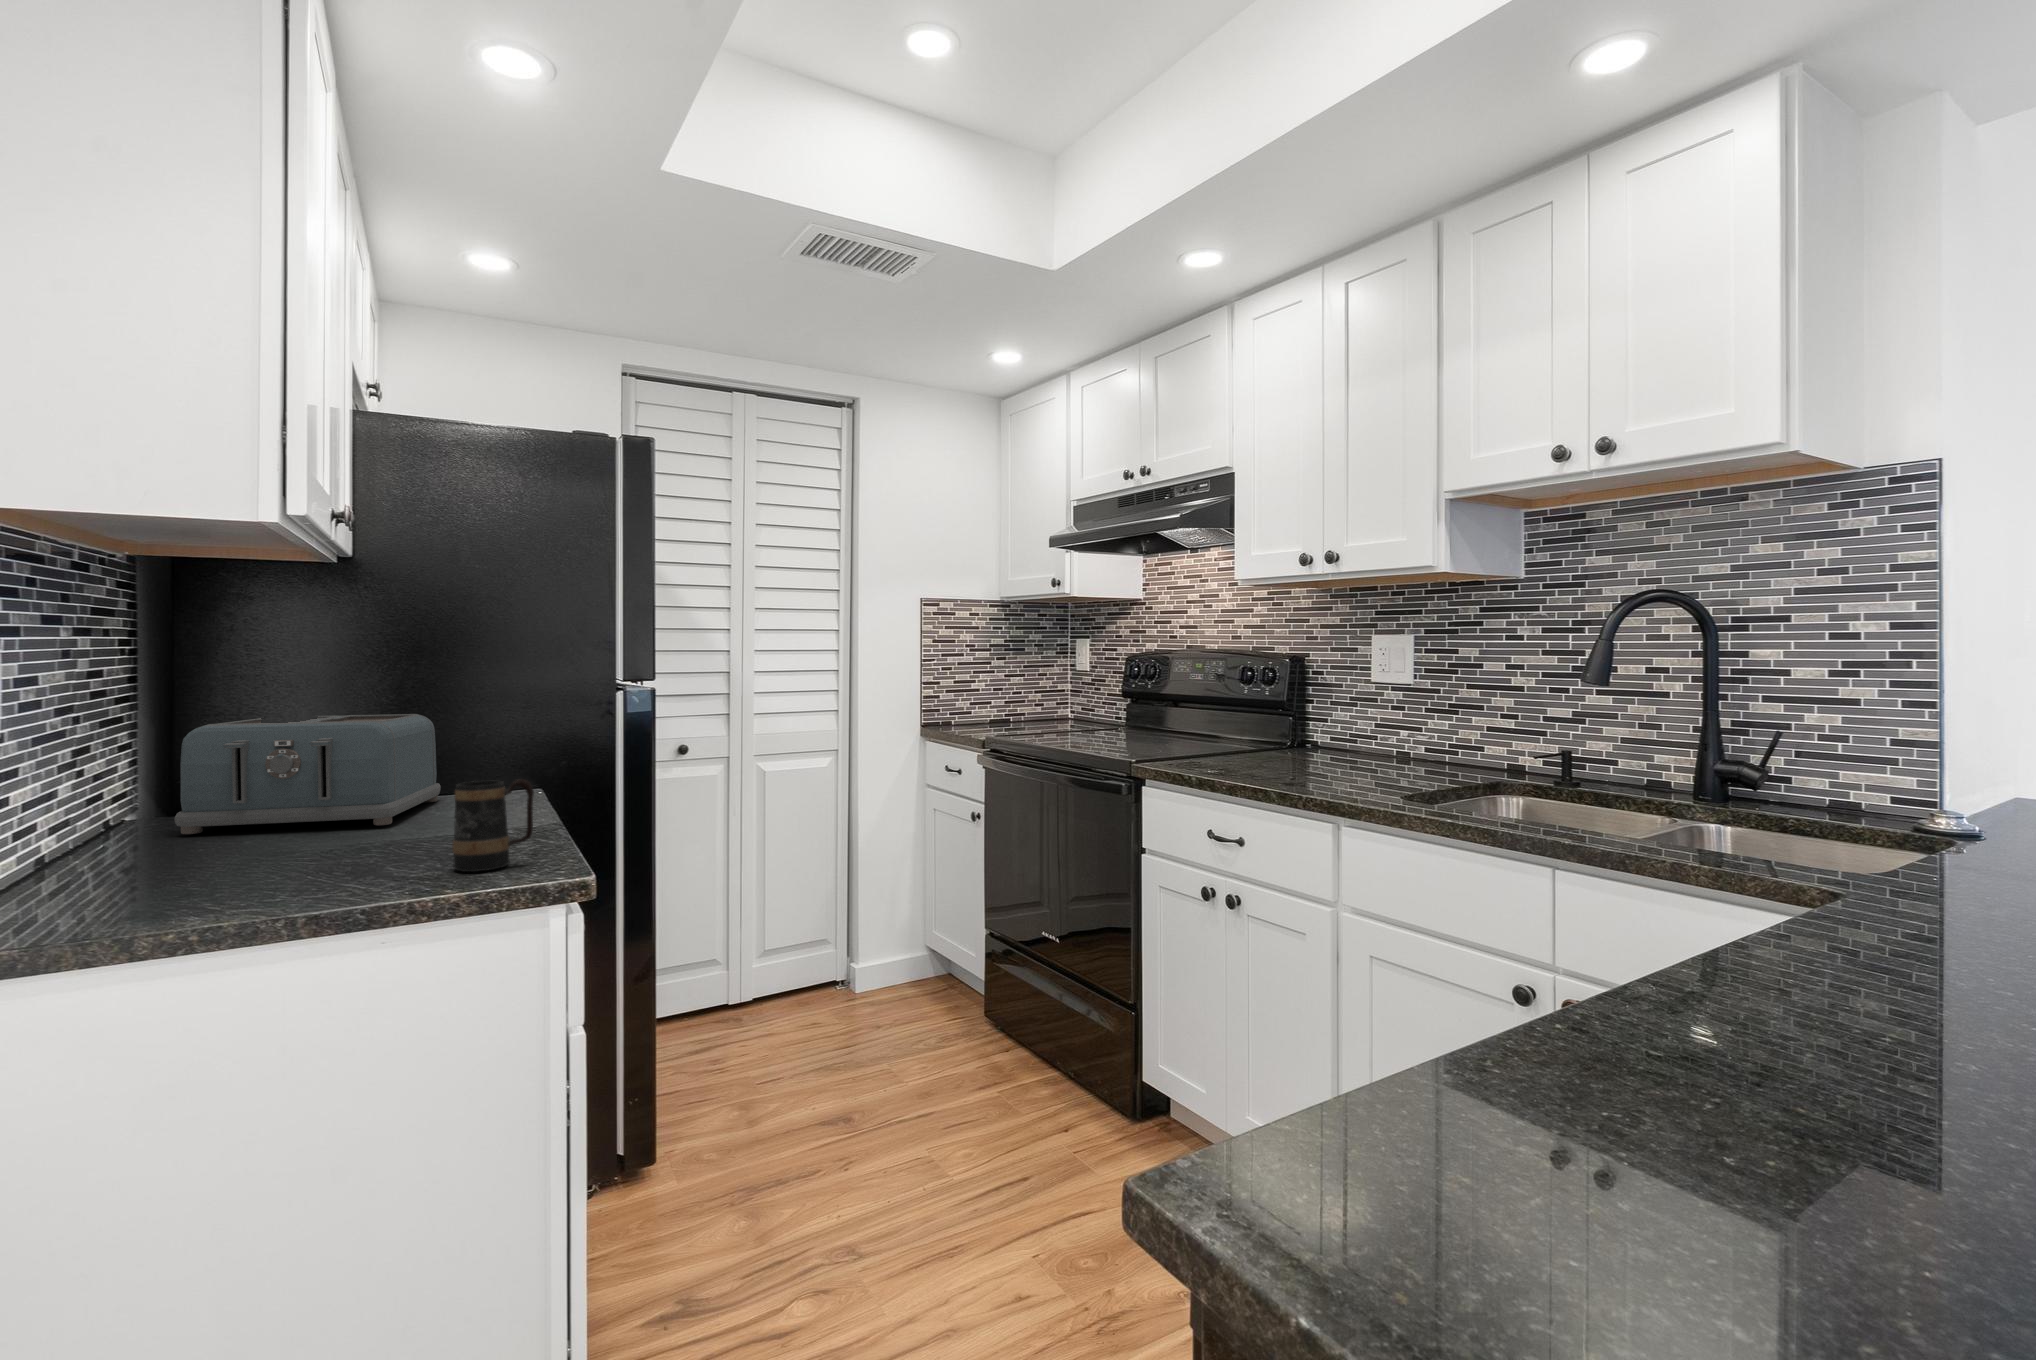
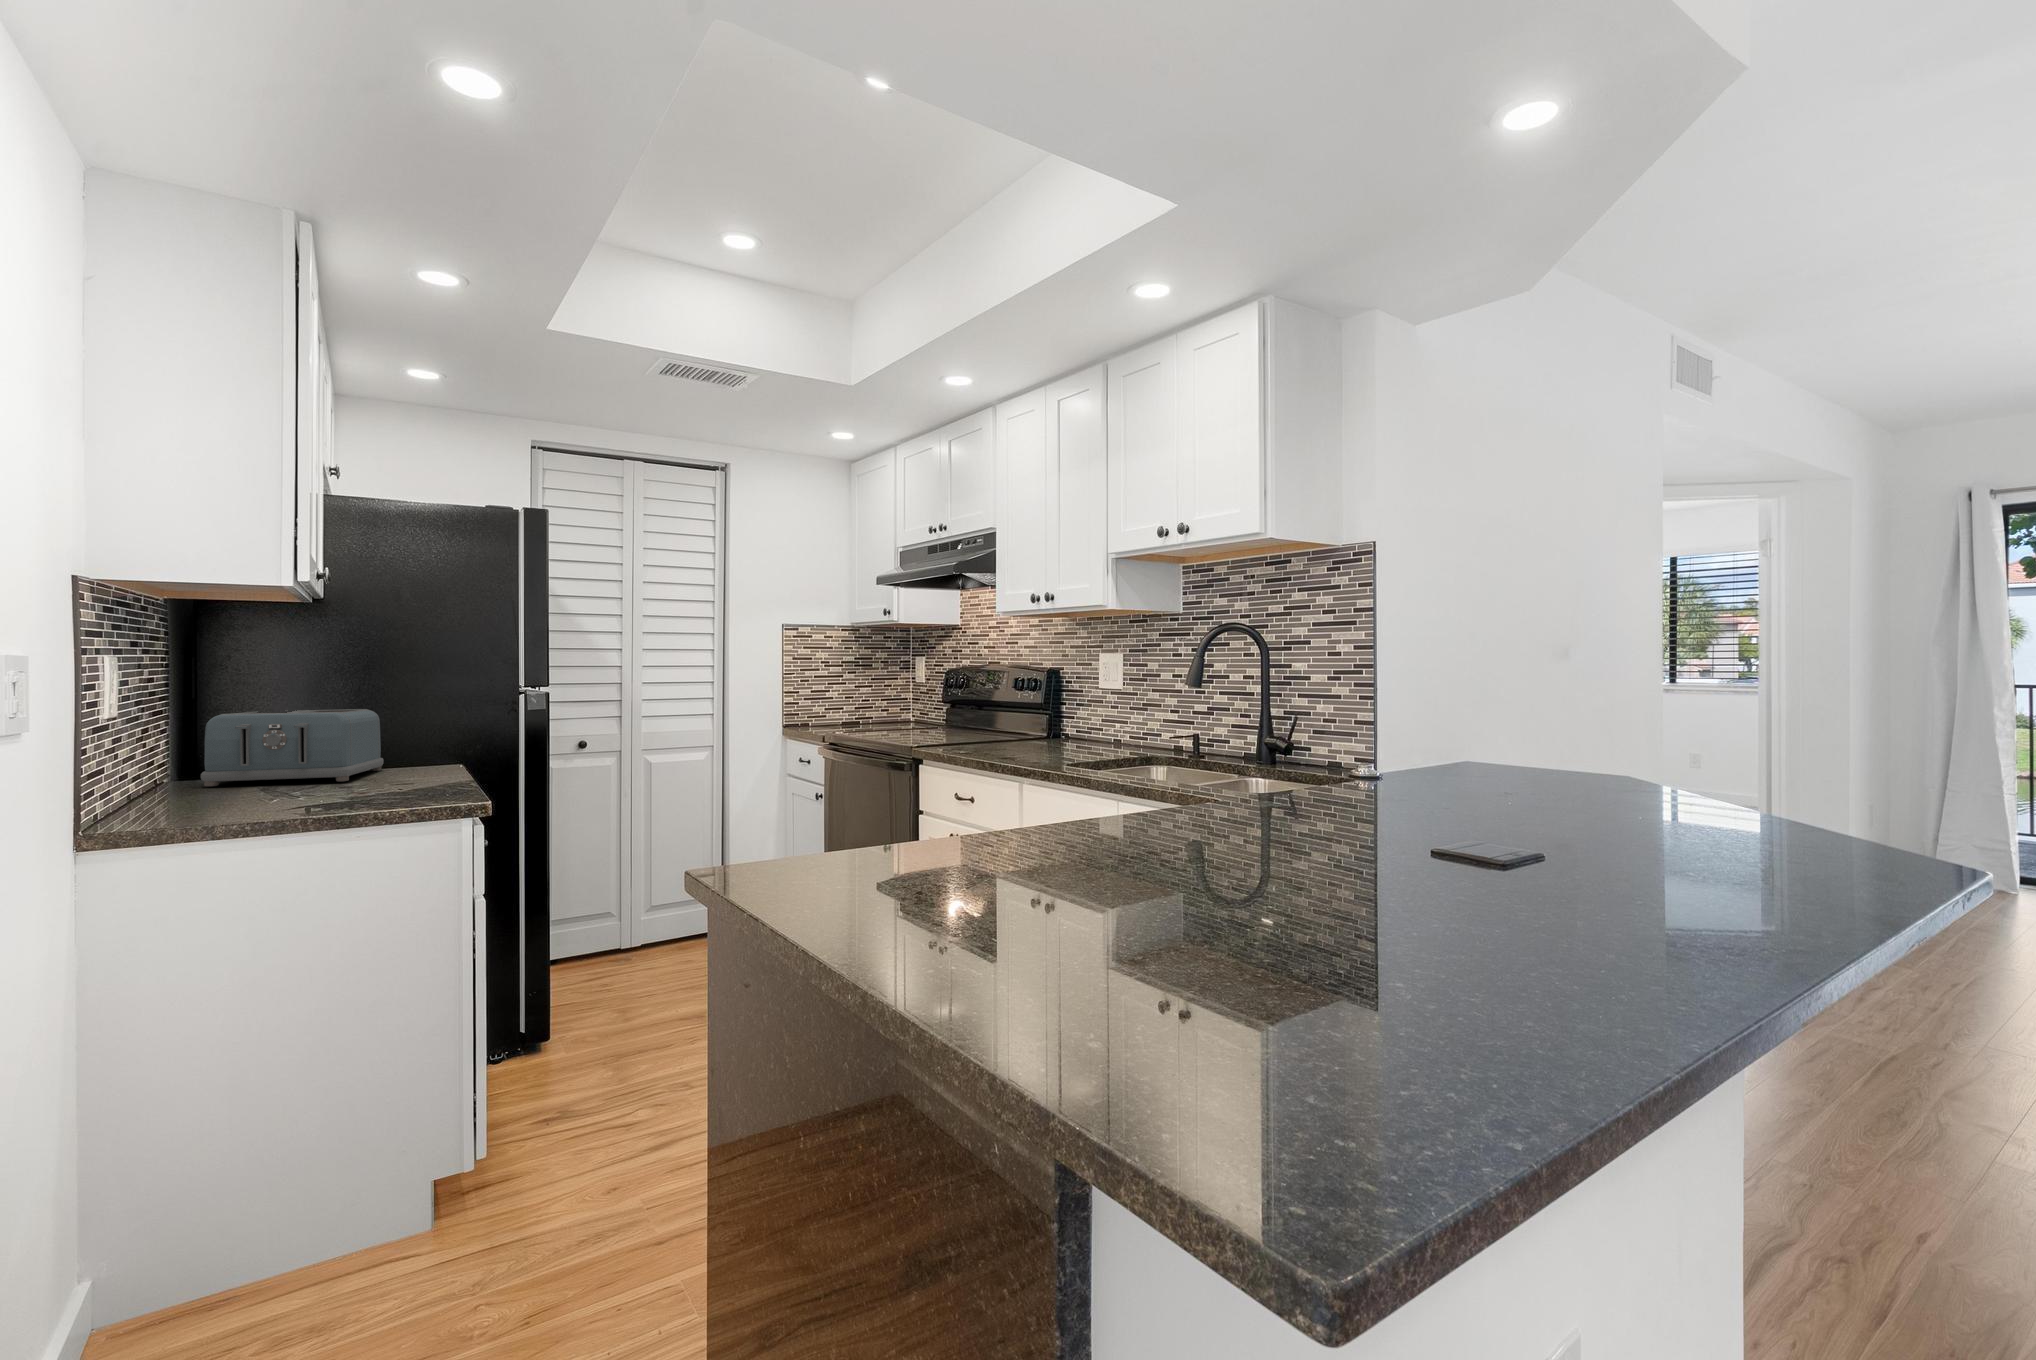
mug: present [452,779,534,872] -> none [388,744,441,801]

